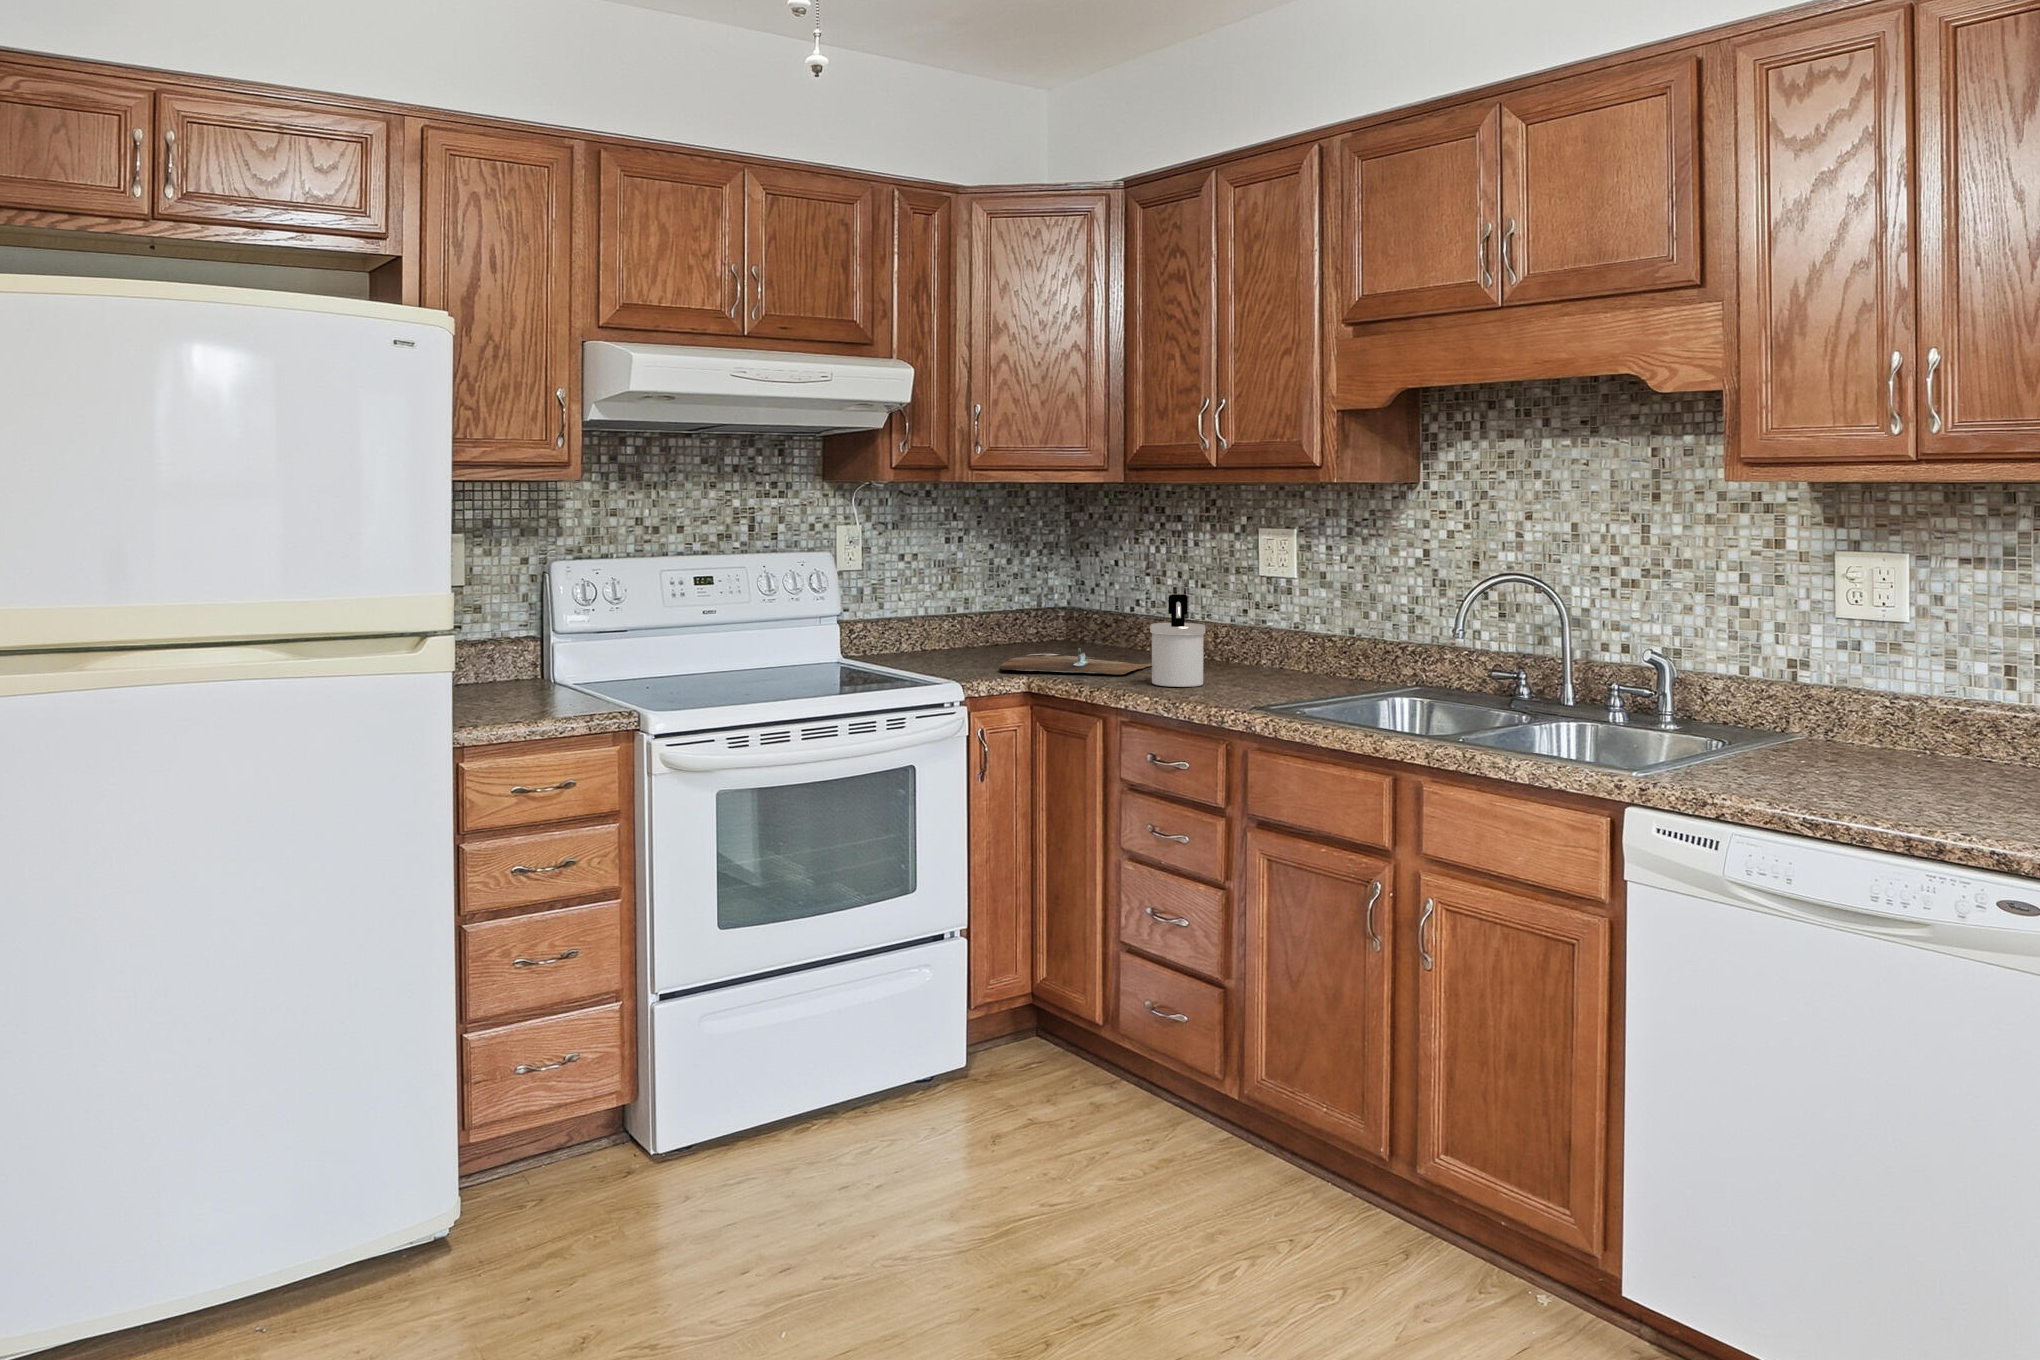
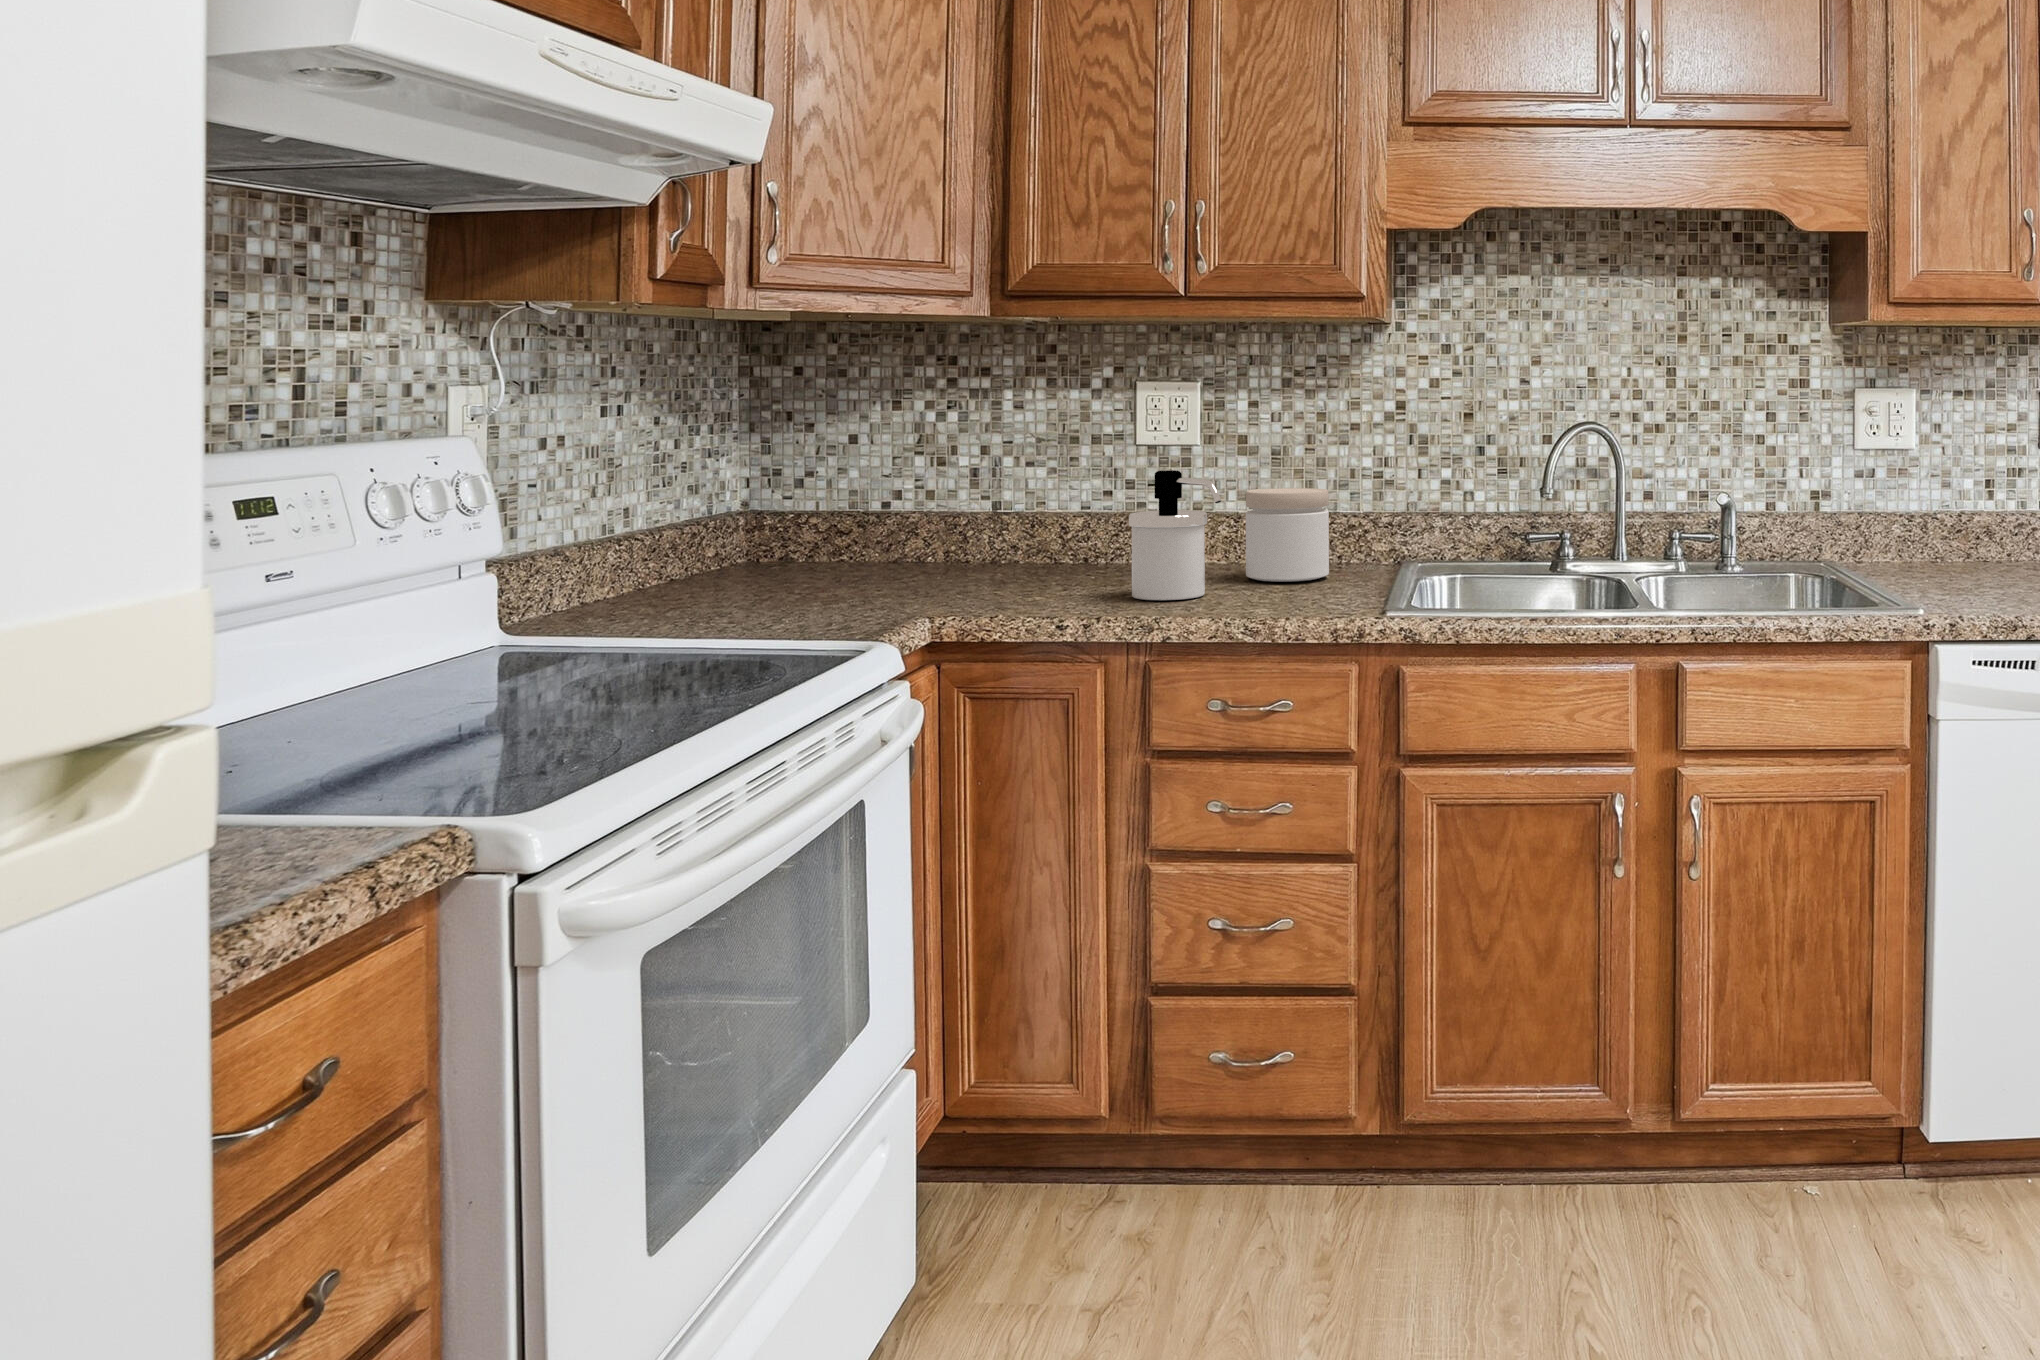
jar: none [1260,614,1326,687] -> present [1246,488,1329,582]
cutting board: present [1000,648,1152,674] -> none [781,565,1059,611]

